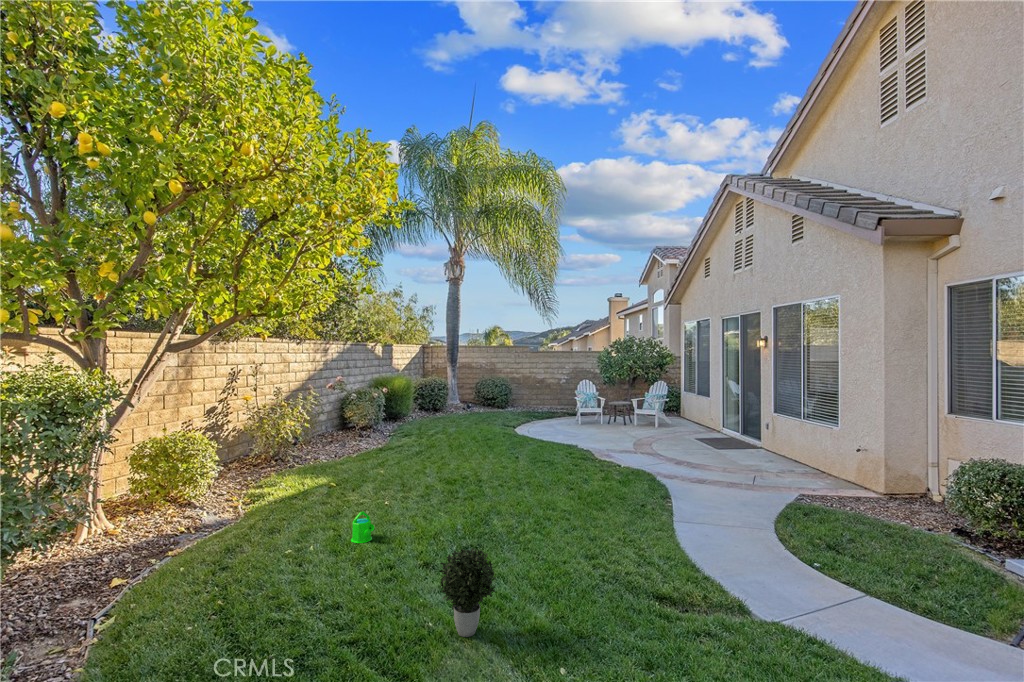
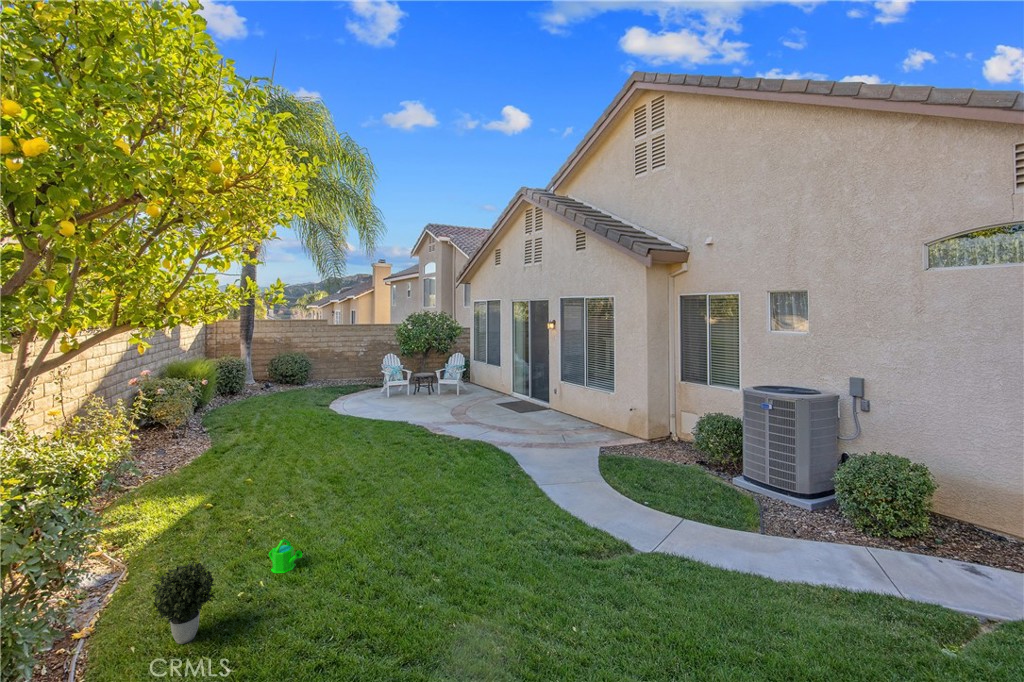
potted plant: present [440,548,496,637] -> present [152,562,215,644]

